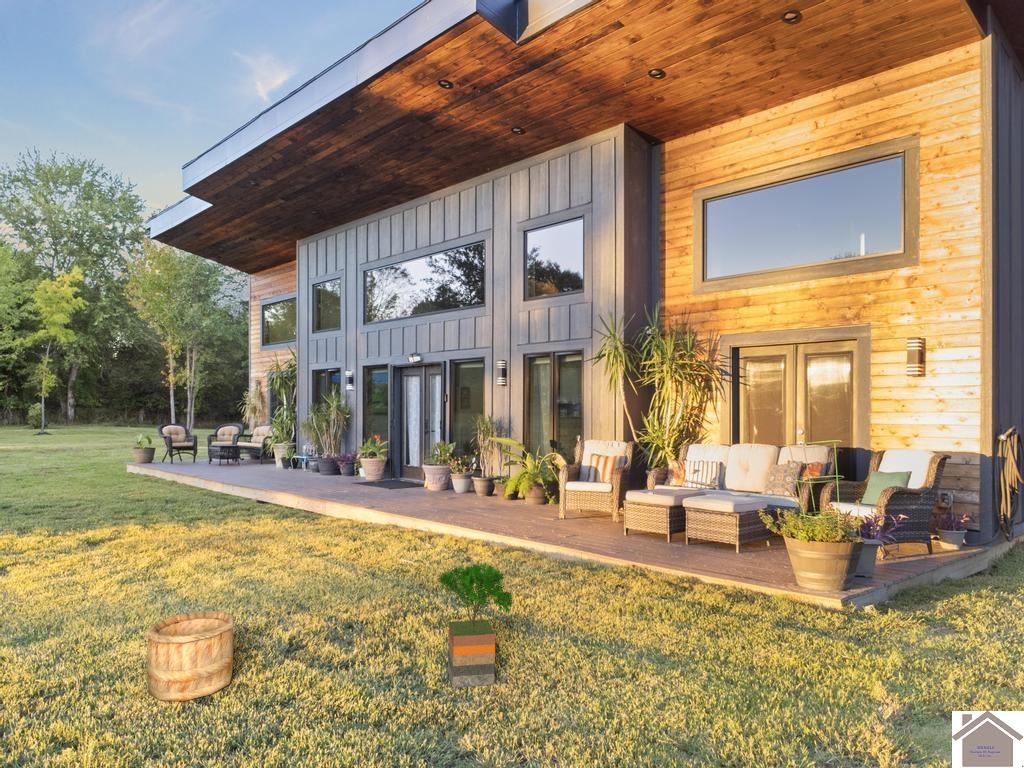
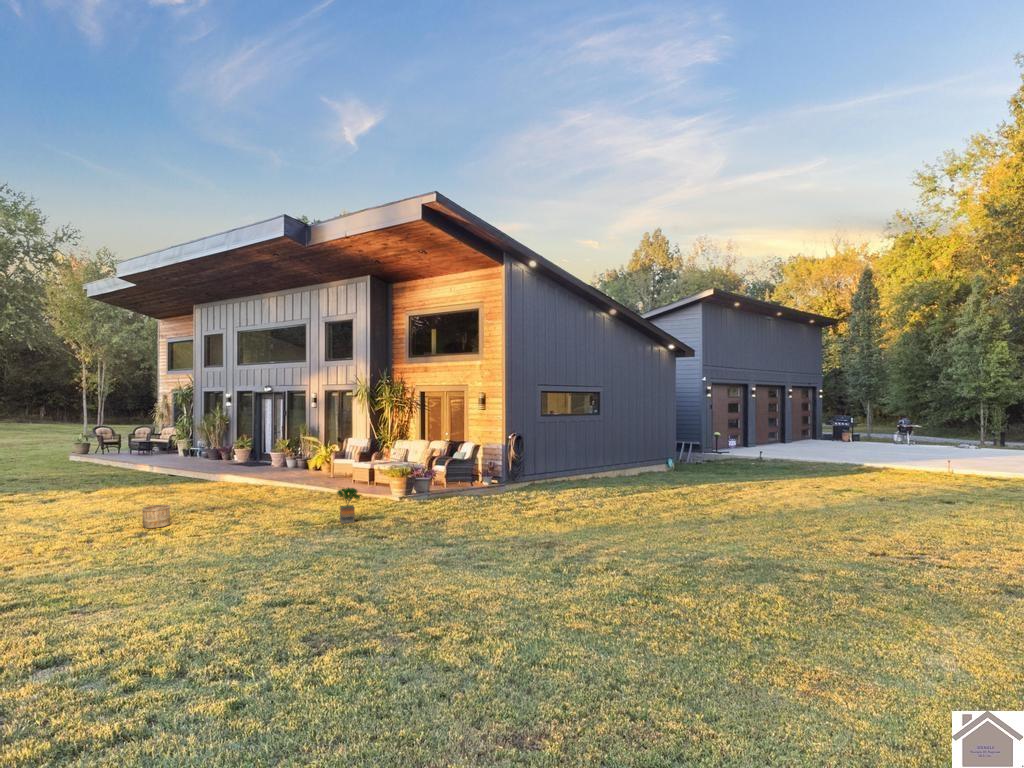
potted tree: present [438,564,513,687] -> present [337,488,360,523]

